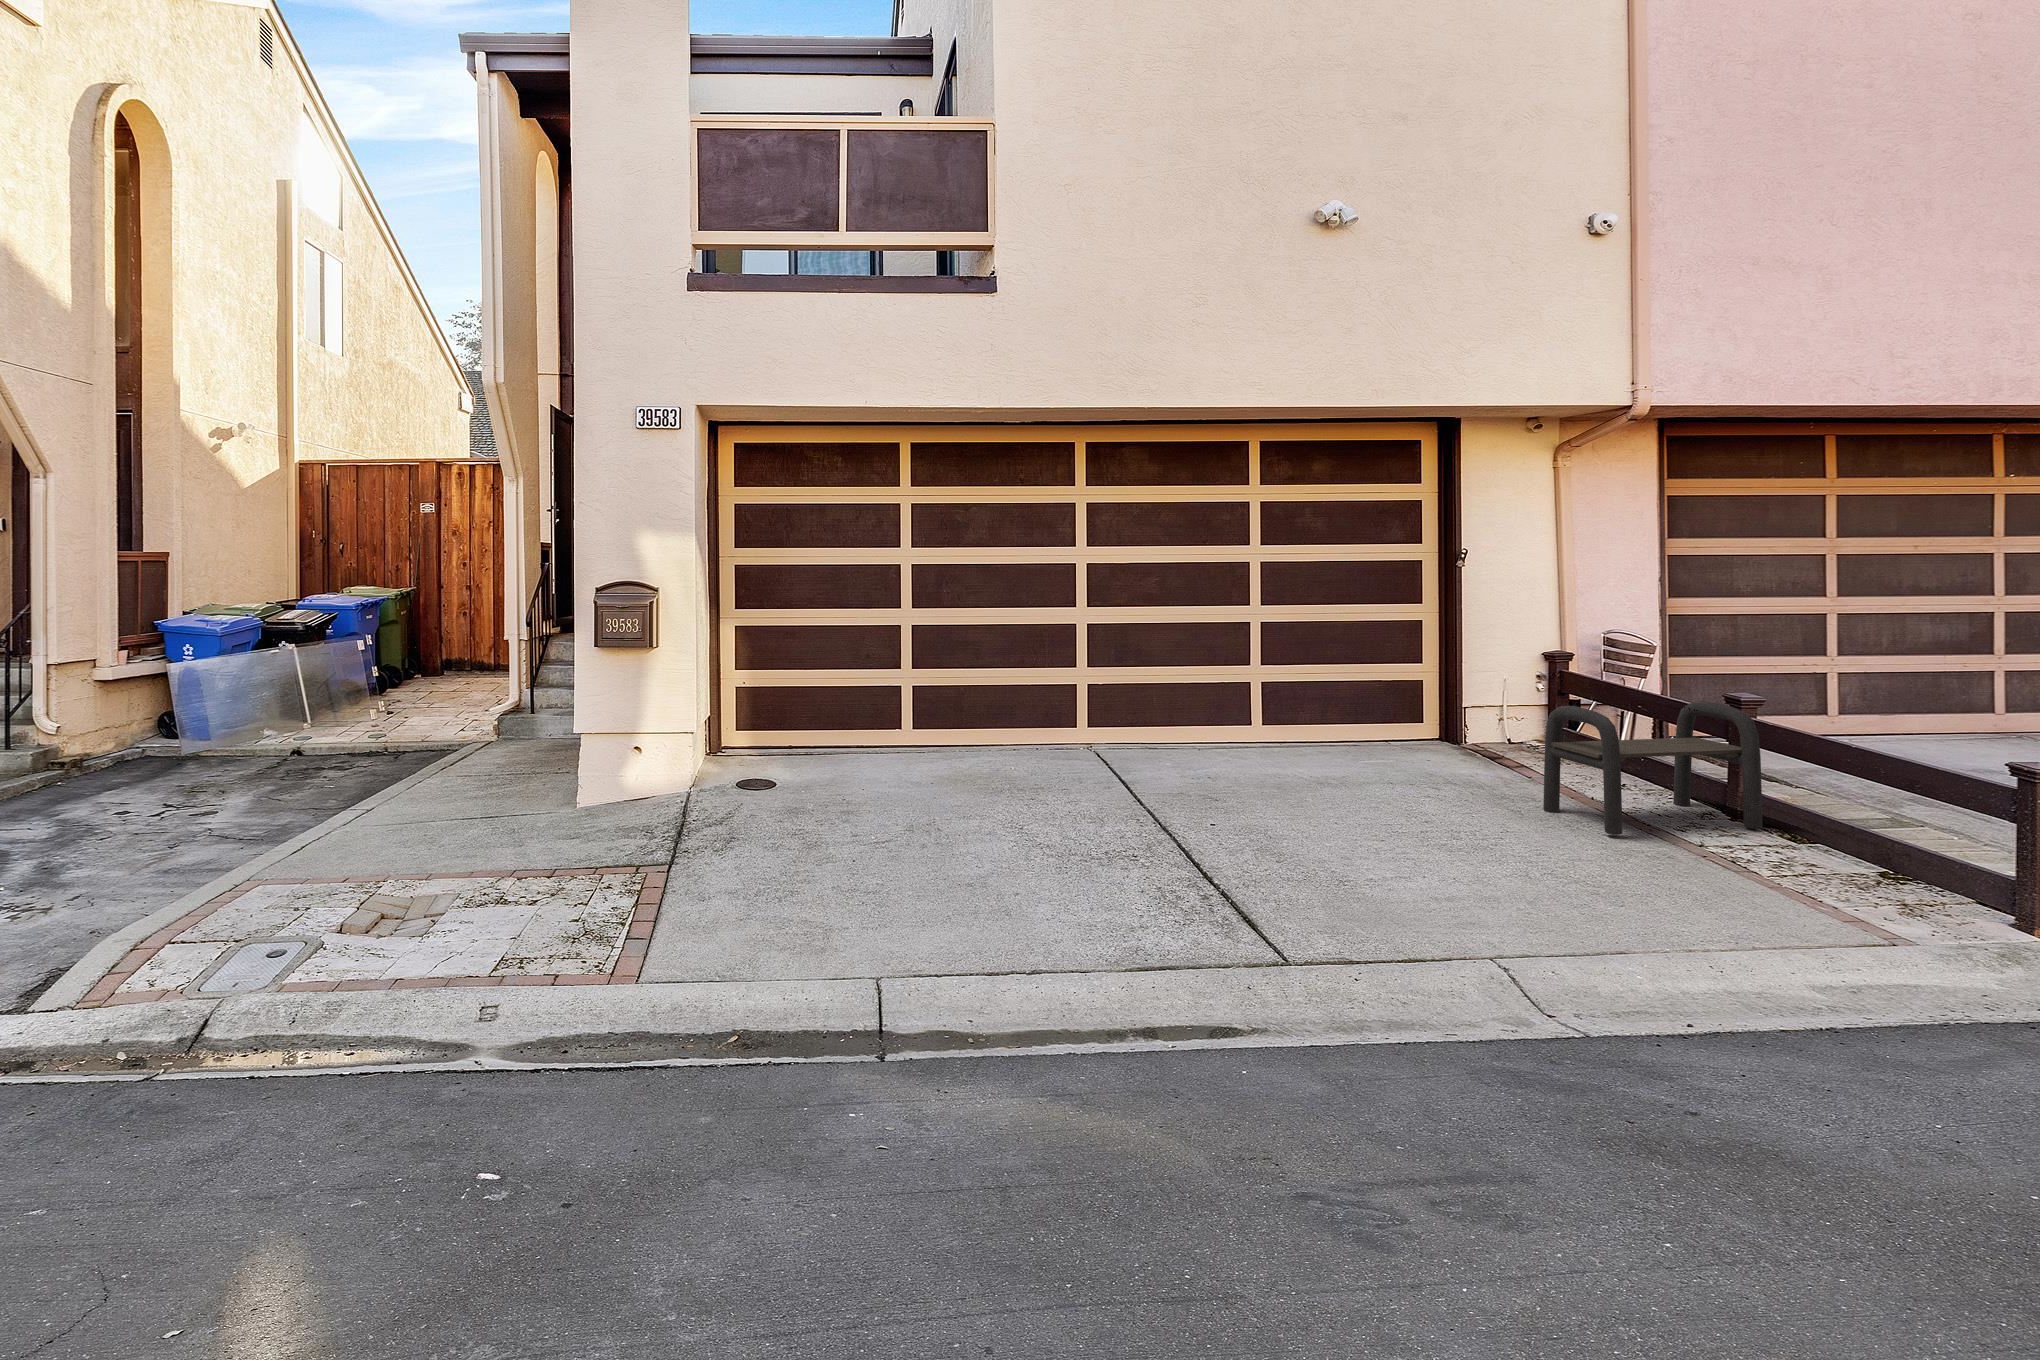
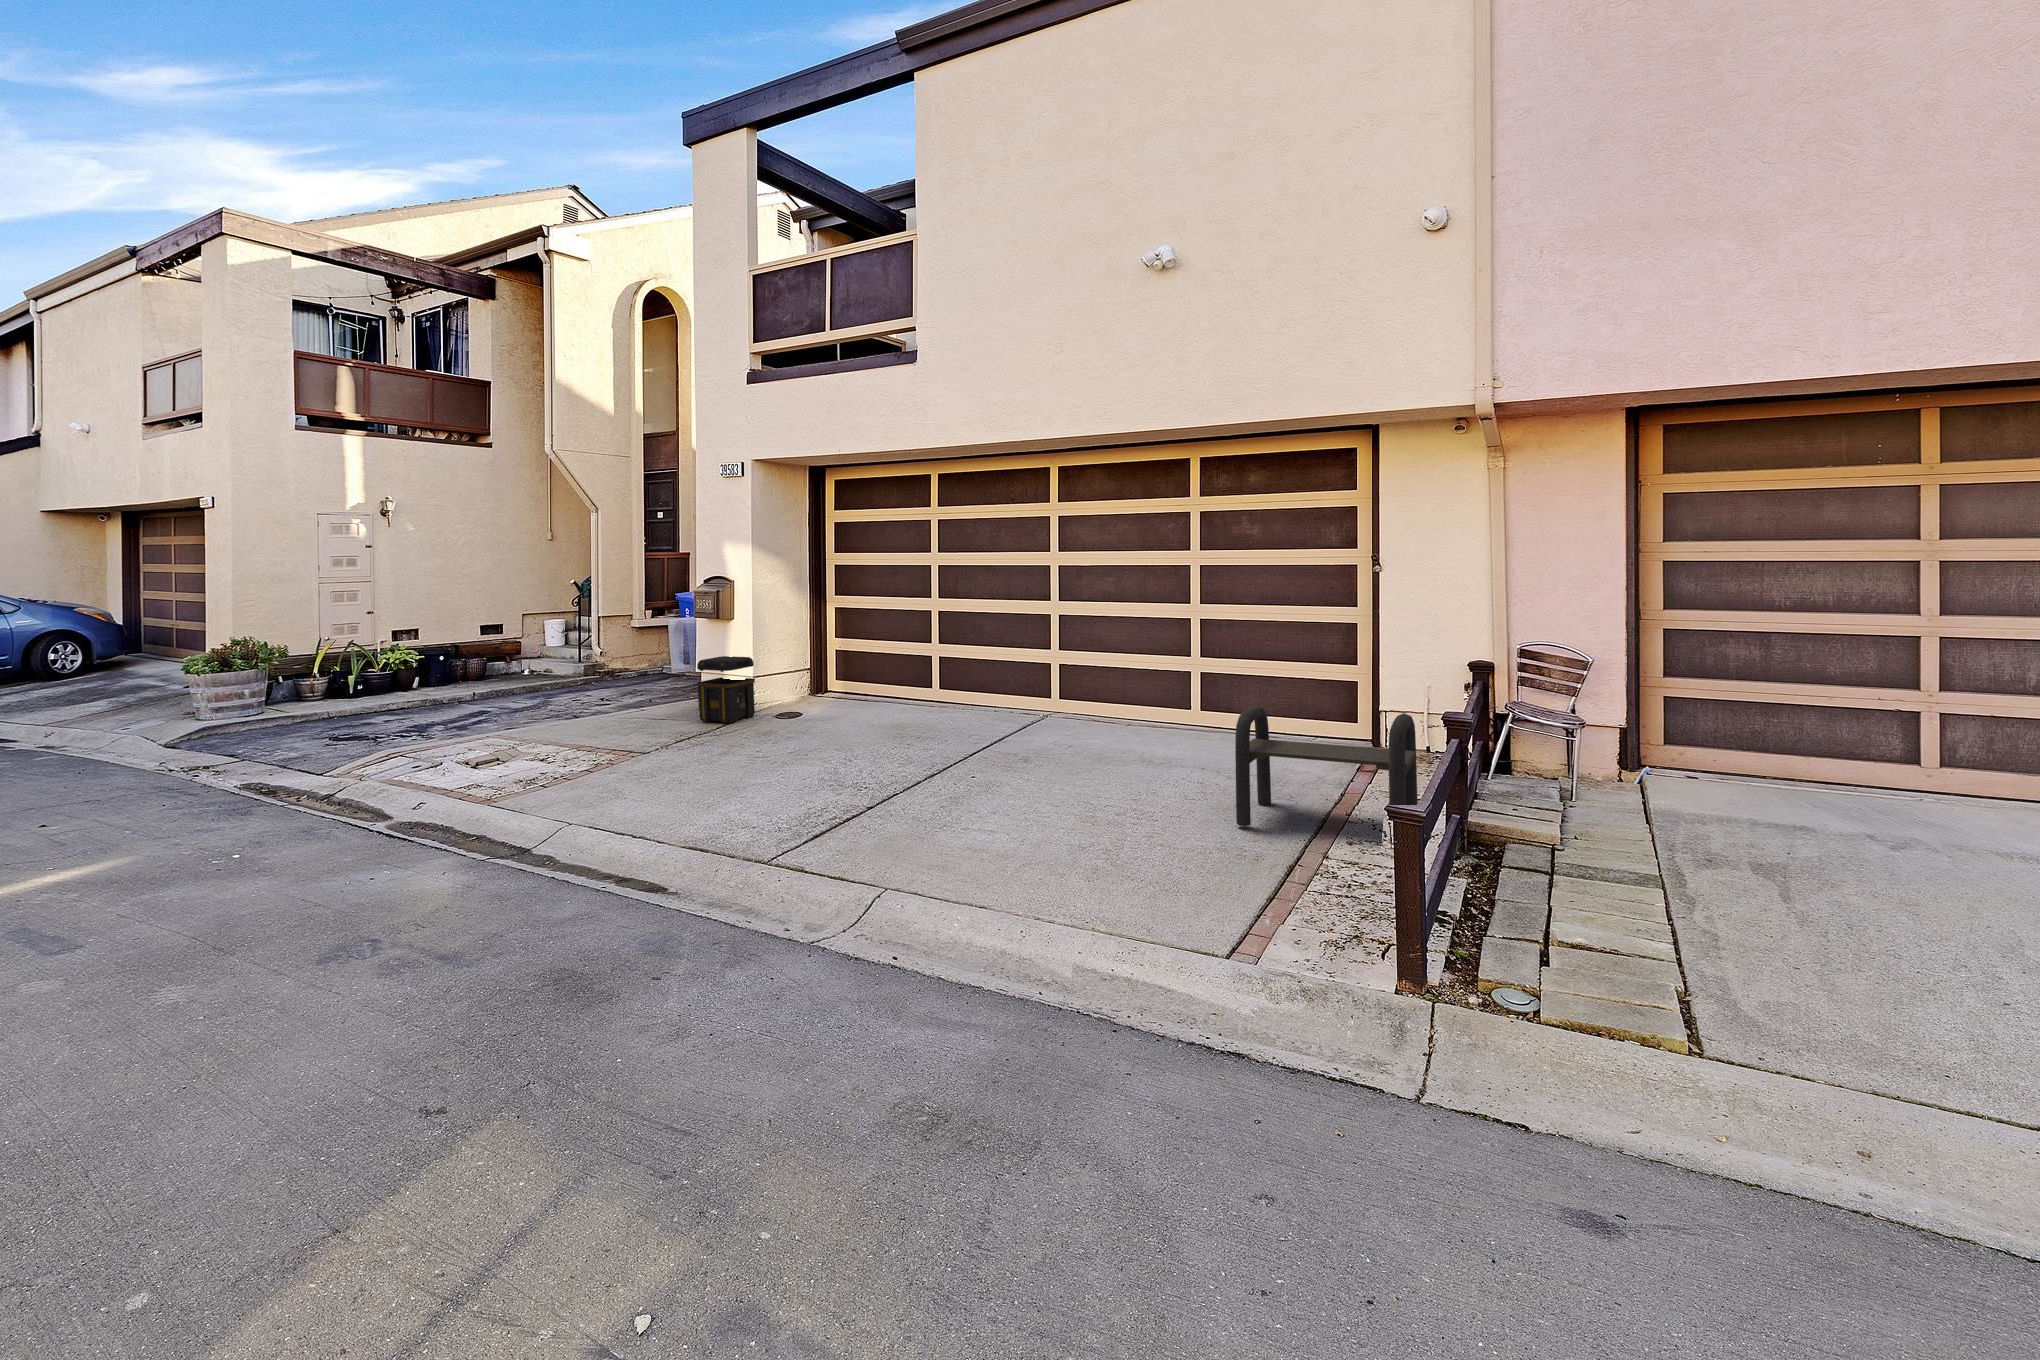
toolbox: none [607,706,678,814] -> present [697,656,755,723]

